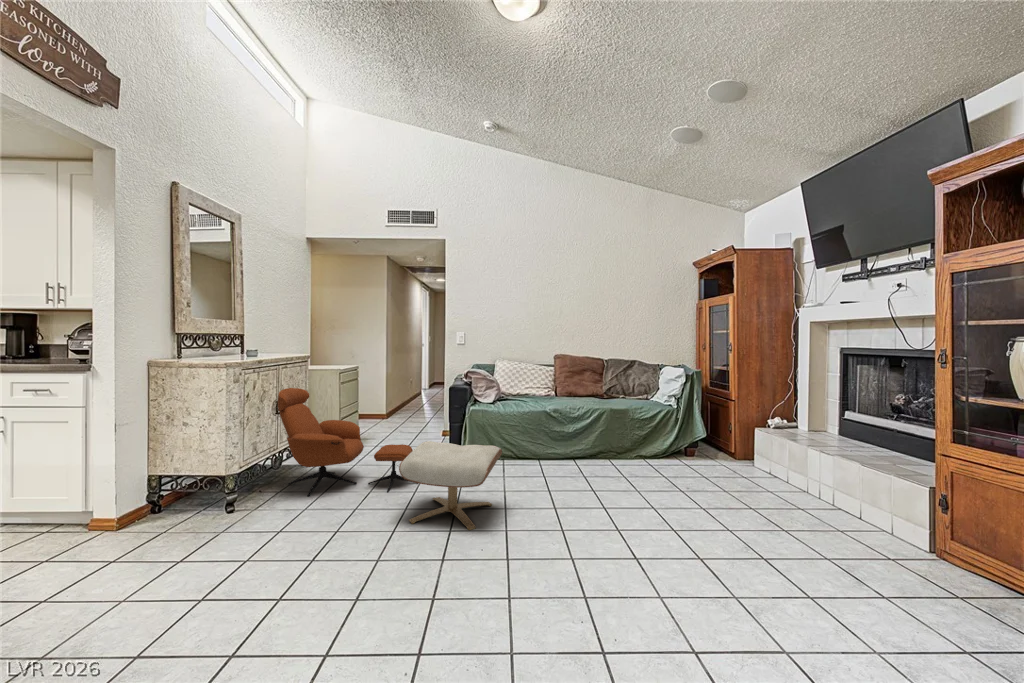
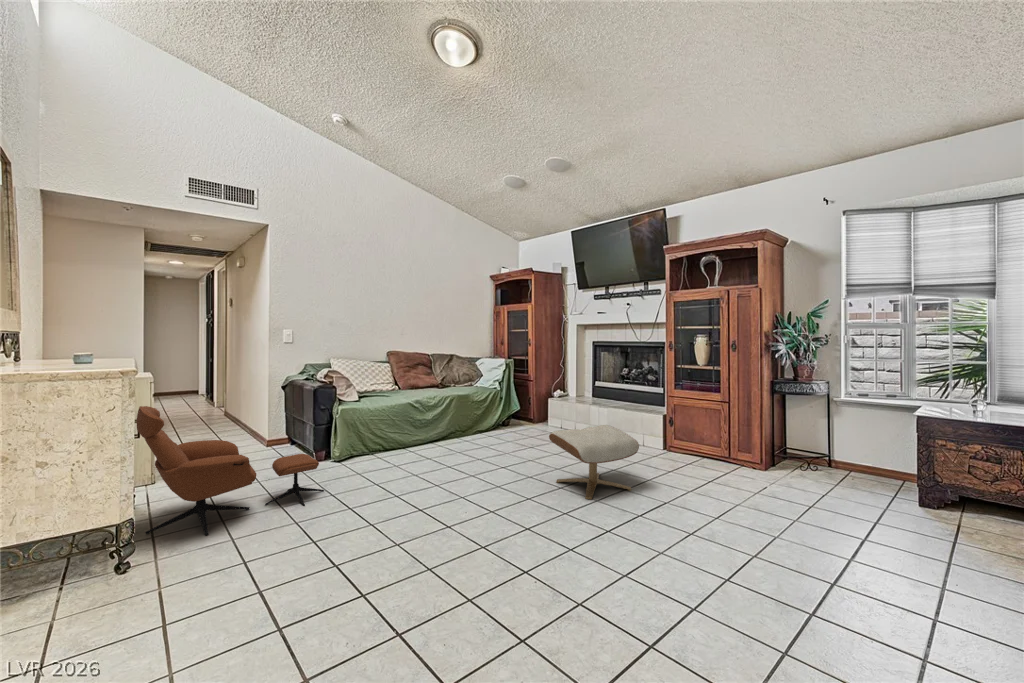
ottoman: present [399,441,502,530] -> present [549,425,639,499]

